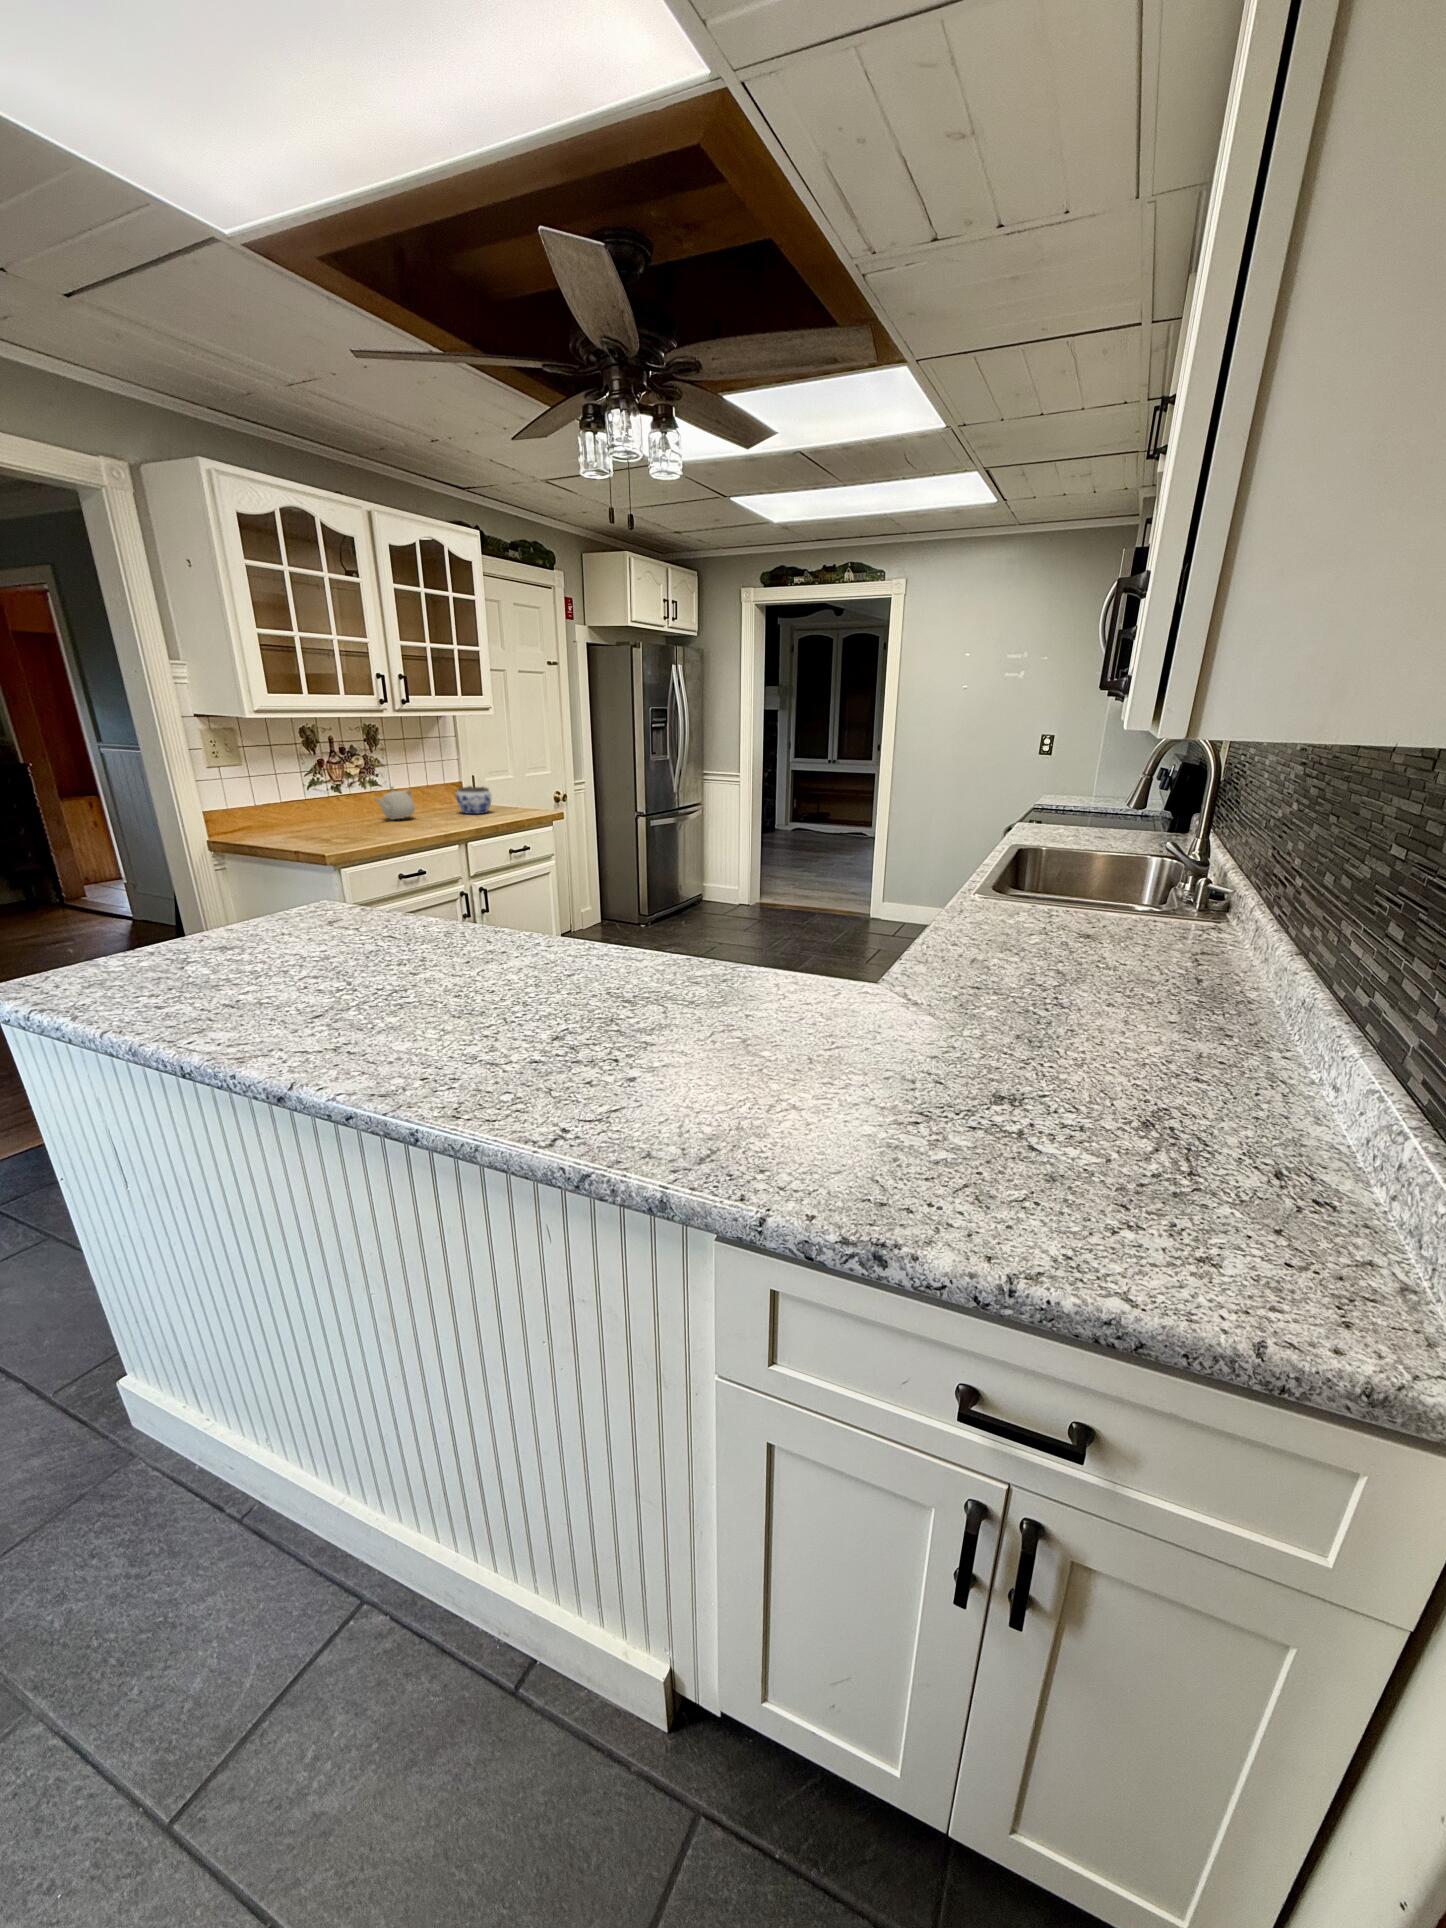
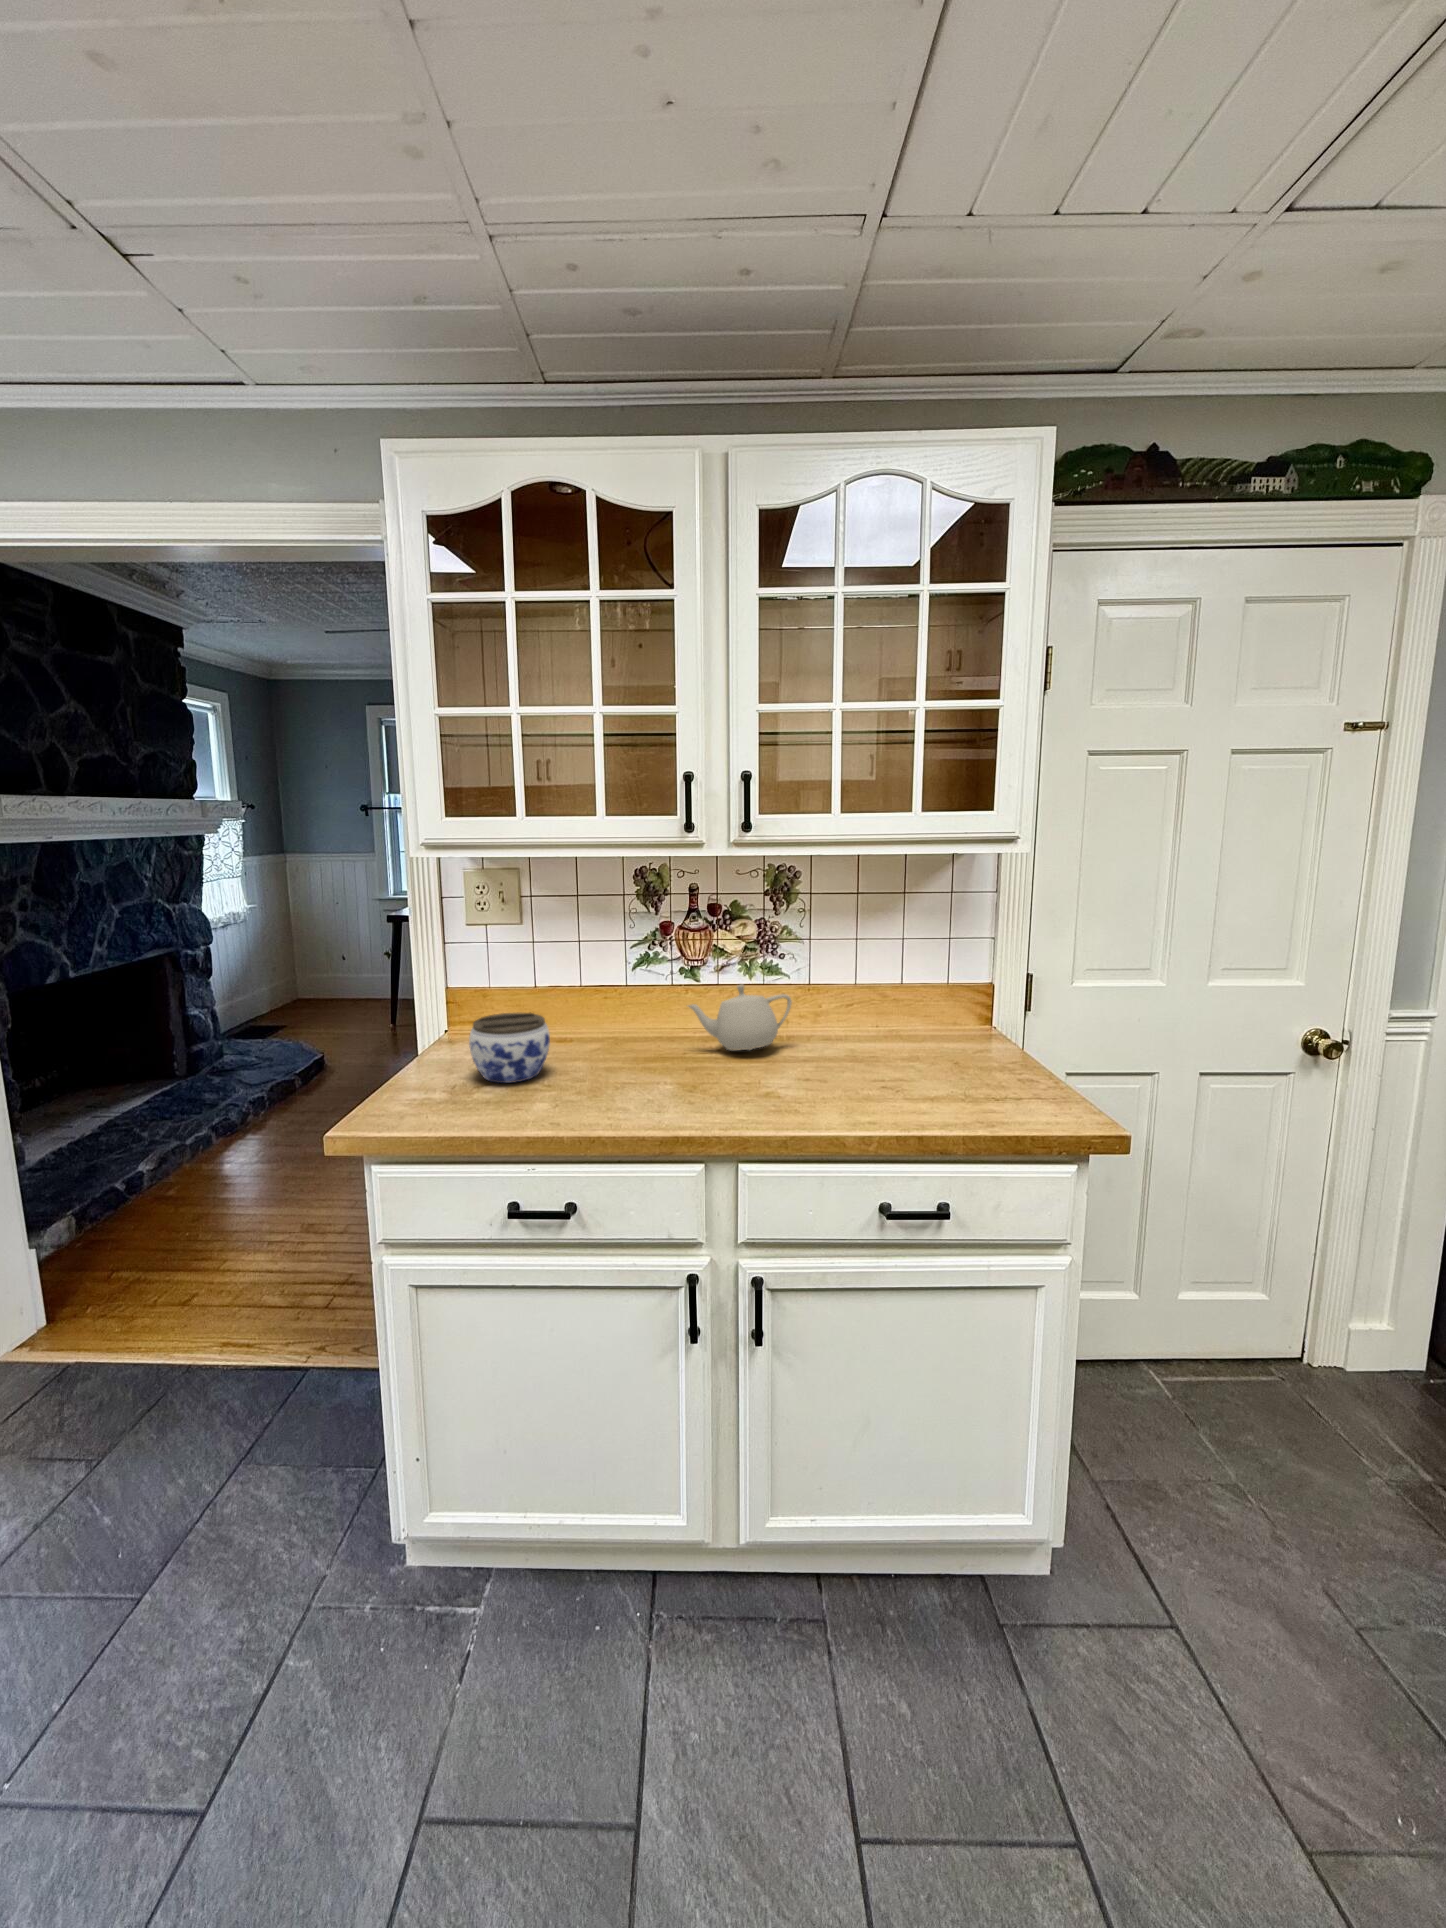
jar: present [456,786,491,814] -> present [469,1013,550,1083]

